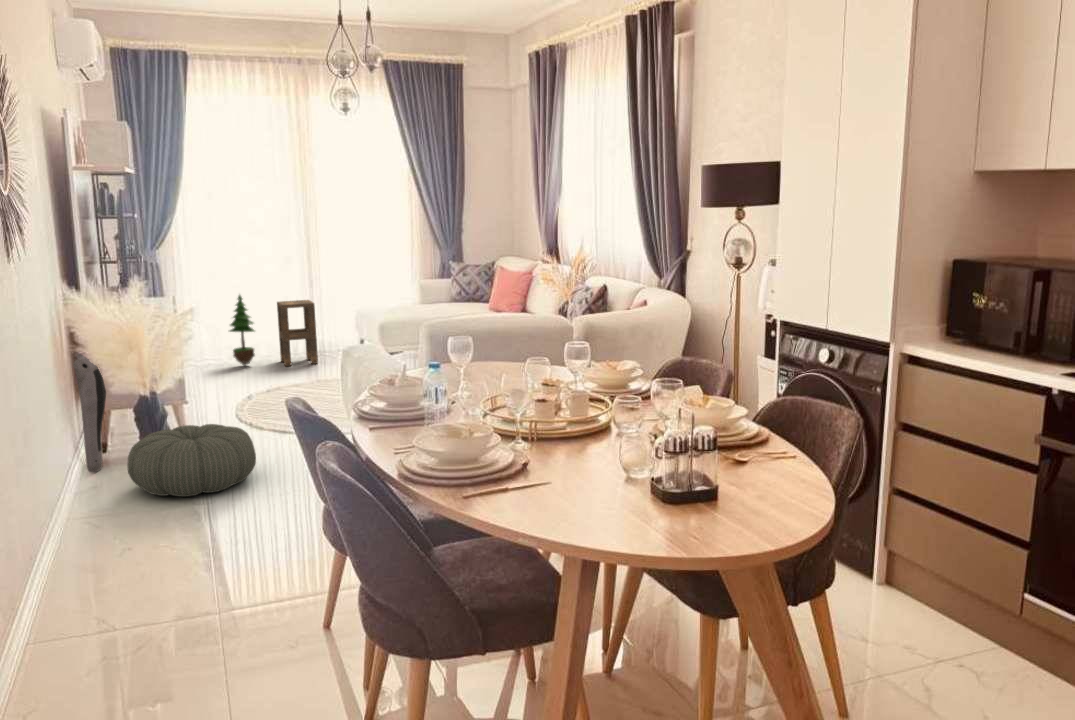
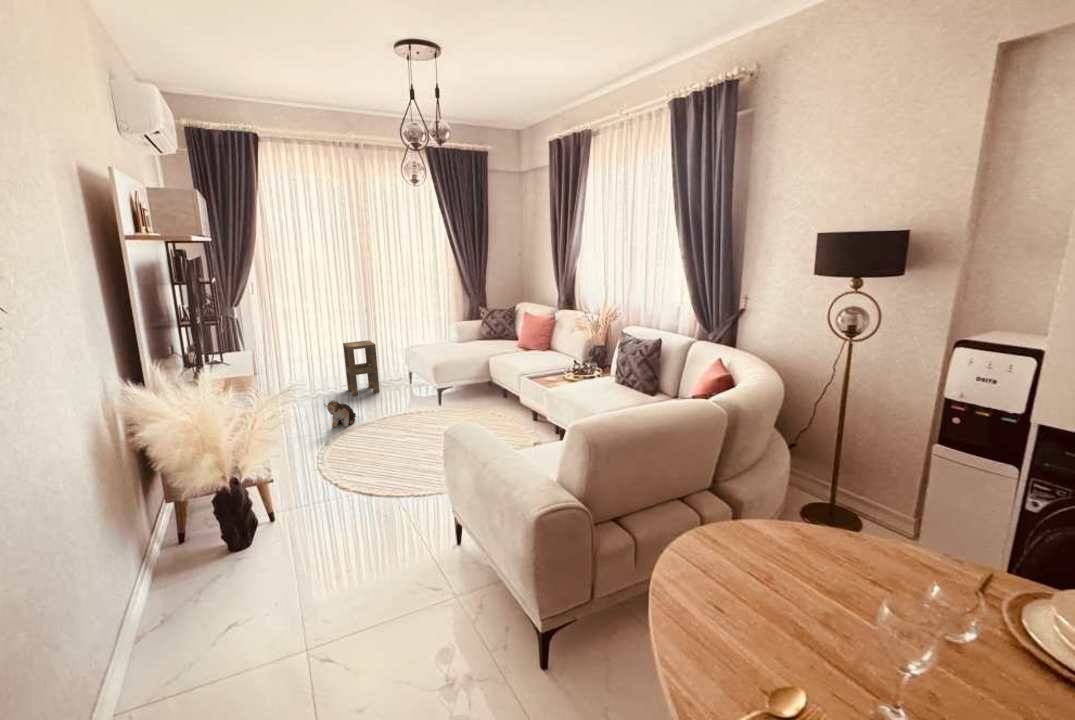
potted tree: present [230,295,255,366] -> none [304,338,327,397]
air purifier: present [73,354,106,472] -> none [133,444,181,582]
plush toy: none [244,358,283,391] -> present [324,400,356,428]
pouf: present [127,424,256,497] -> none [208,517,365,636]

